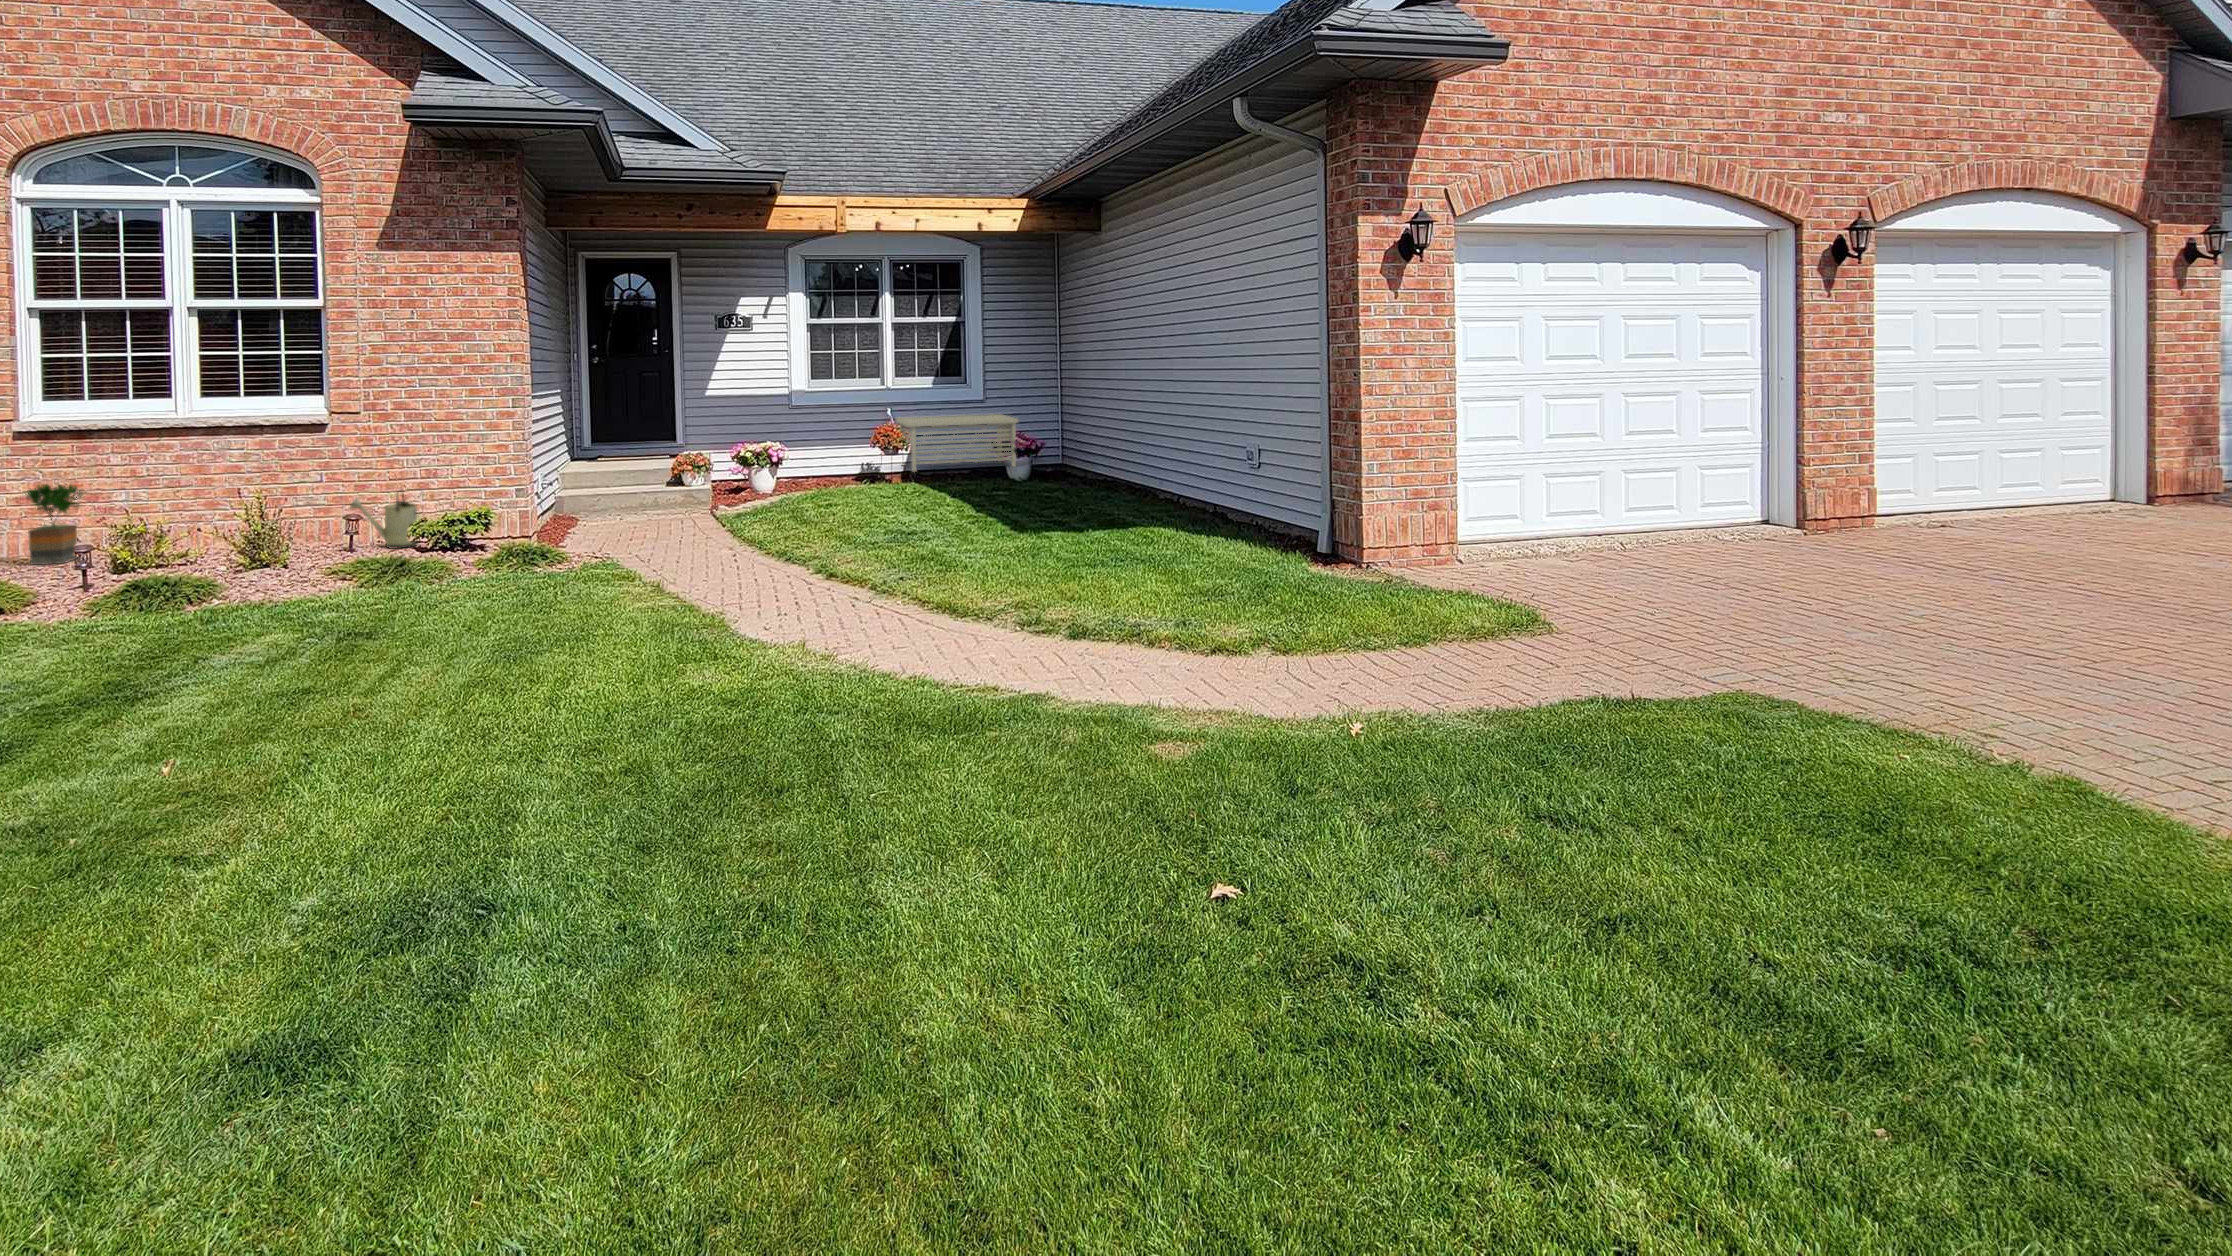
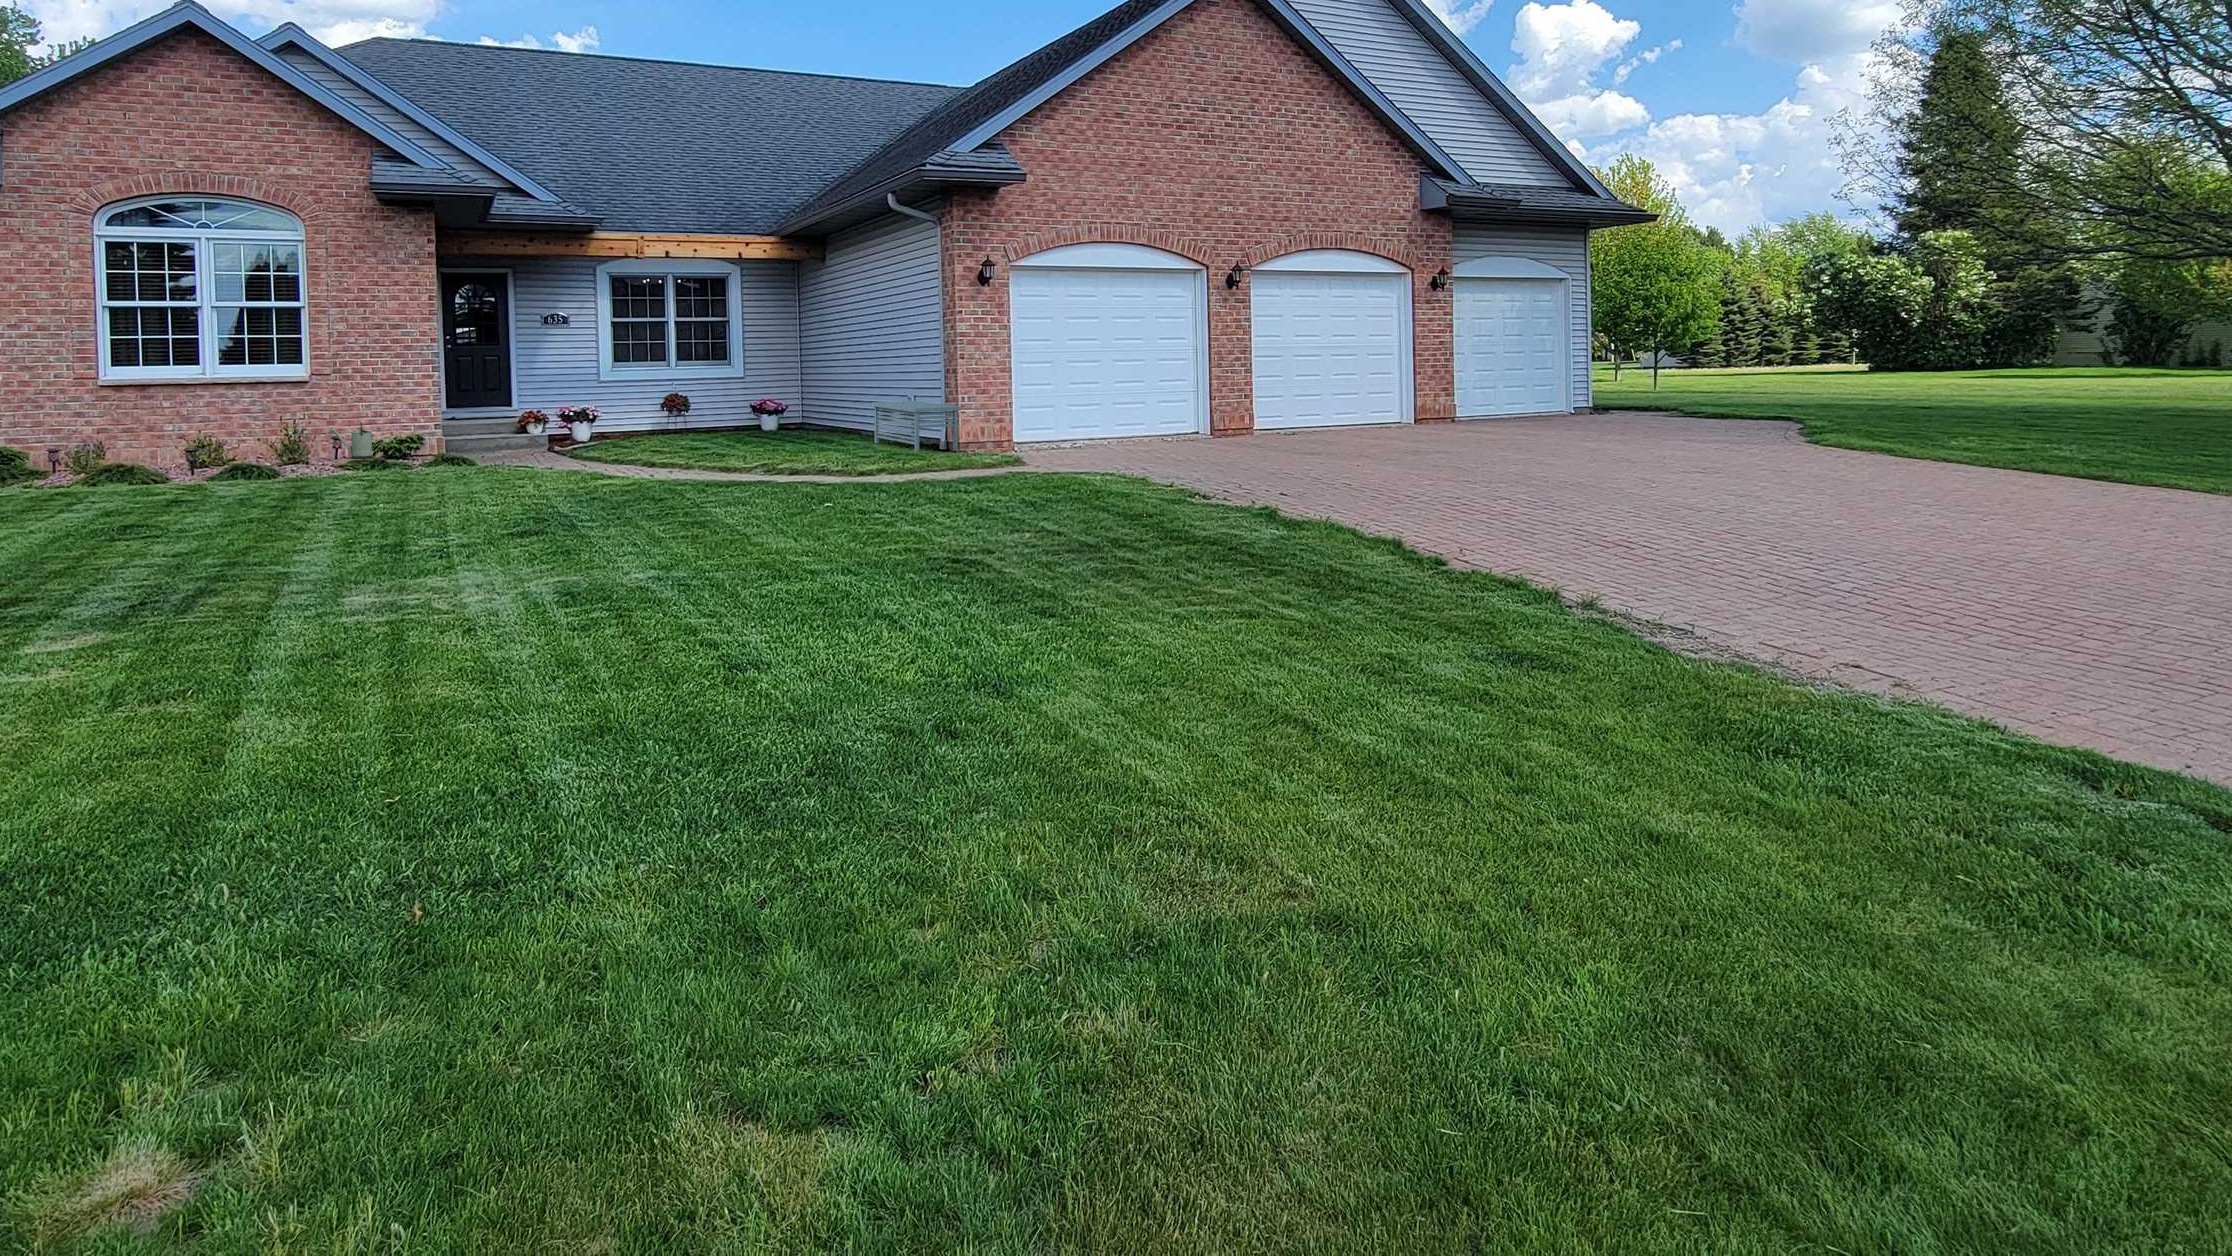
storage bench: present [896,414,1018,472] -> present [871,401,960,451]
potted tree: present [25,484,86,565] -> none [110,418,151,469]

